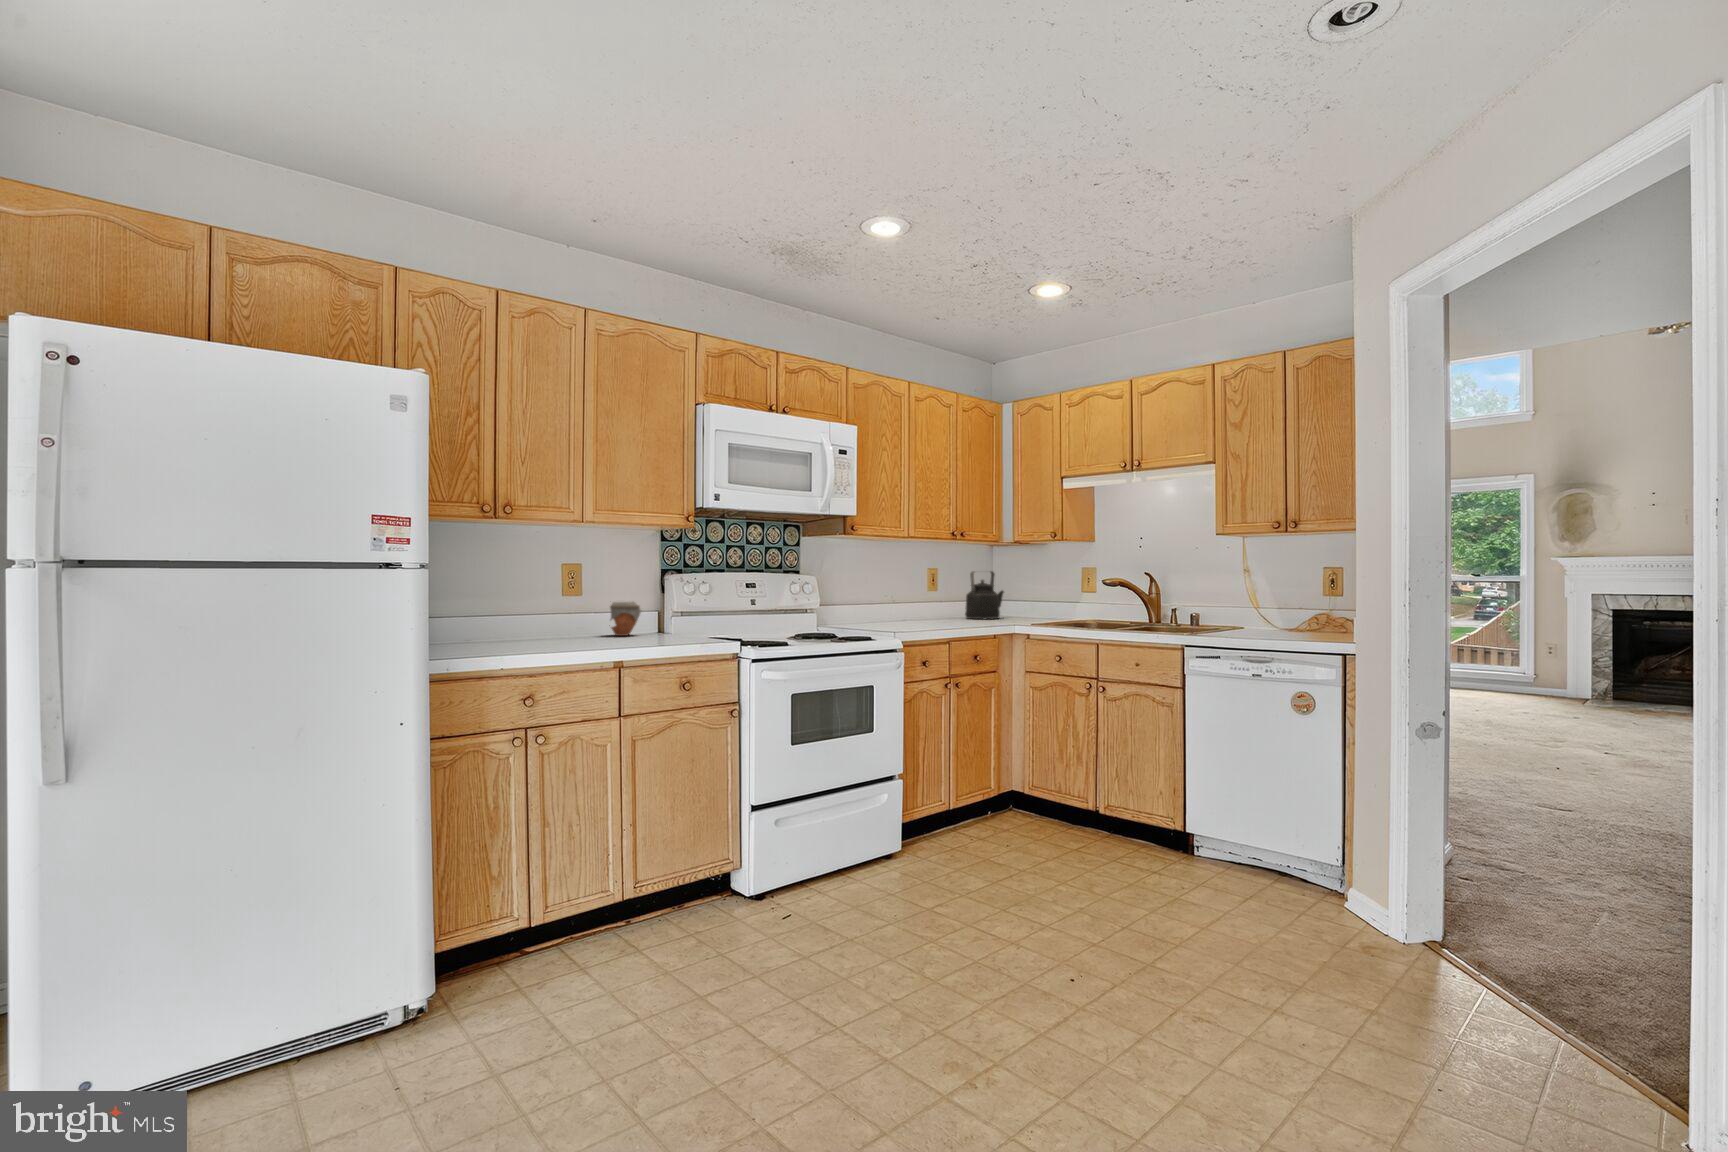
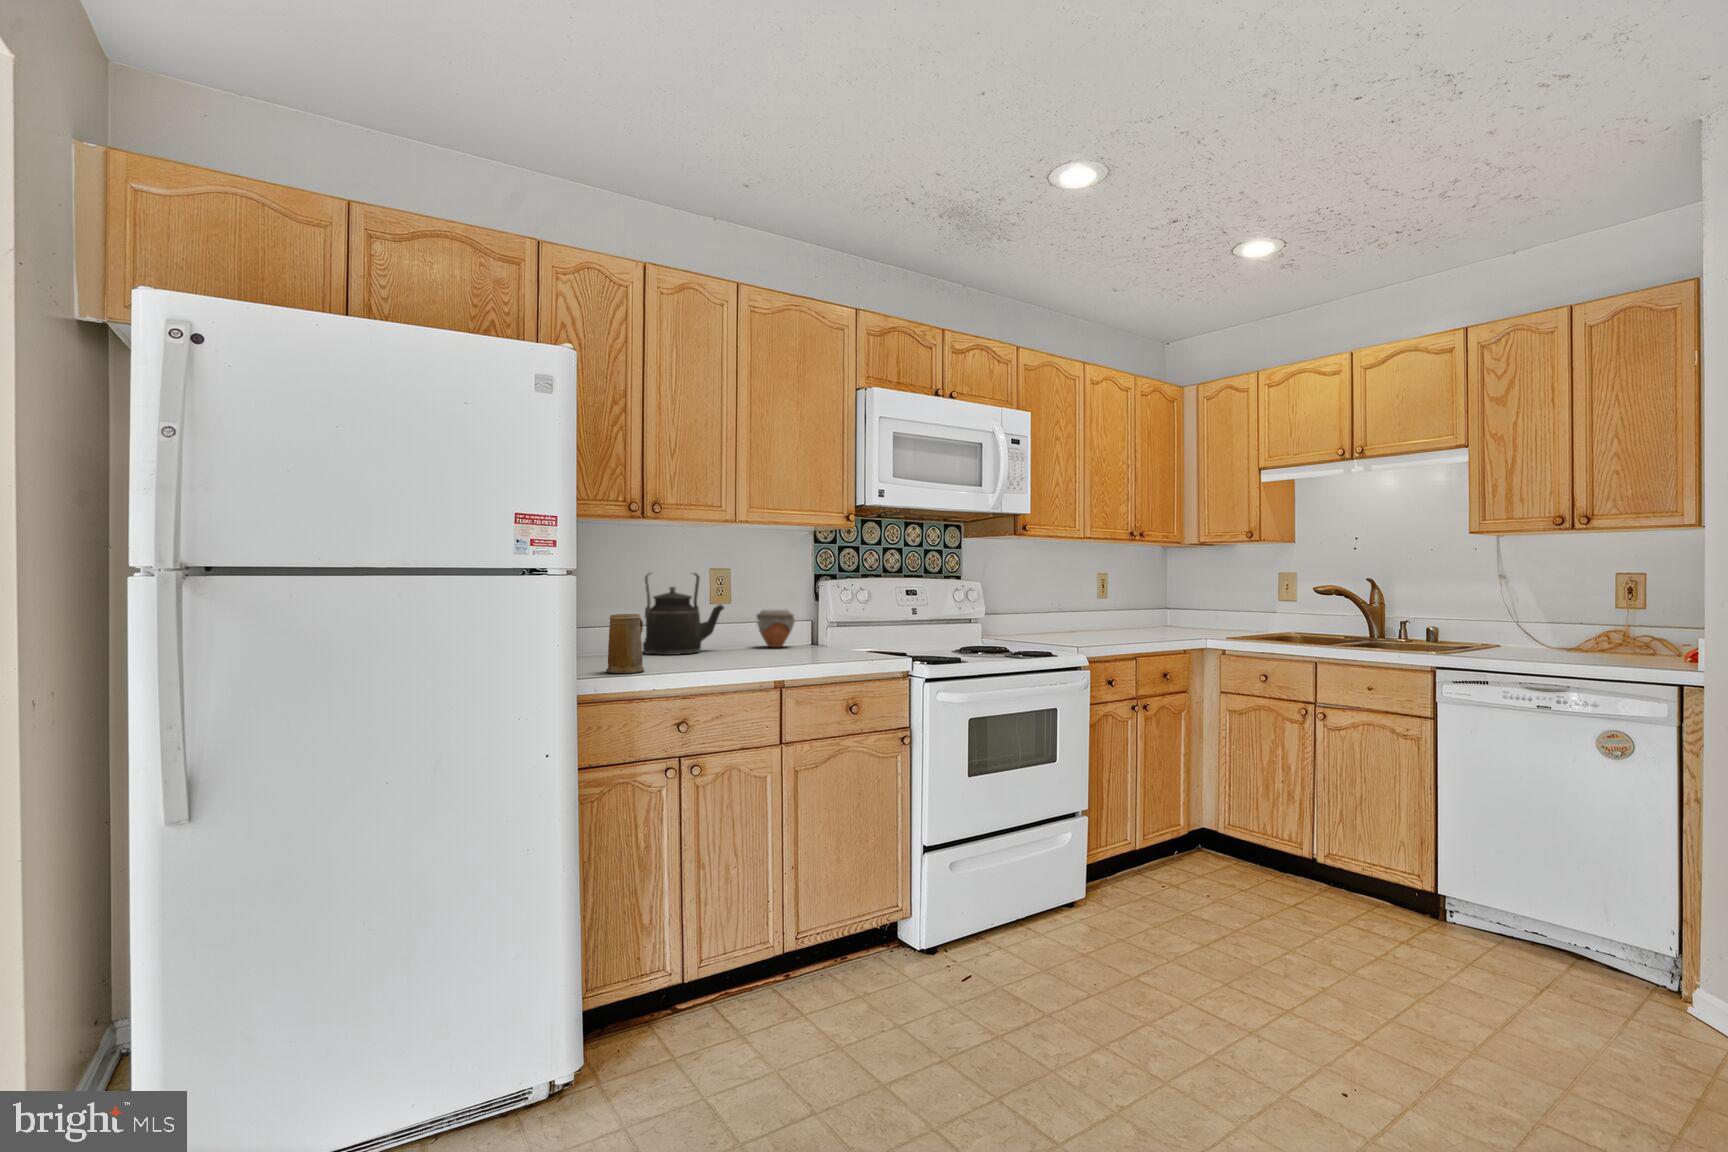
kettle: present [965,571,1004,619] -> present [643,573,724,655]
mug: none [457,603,493,655] -> present [606,614,644,673]

